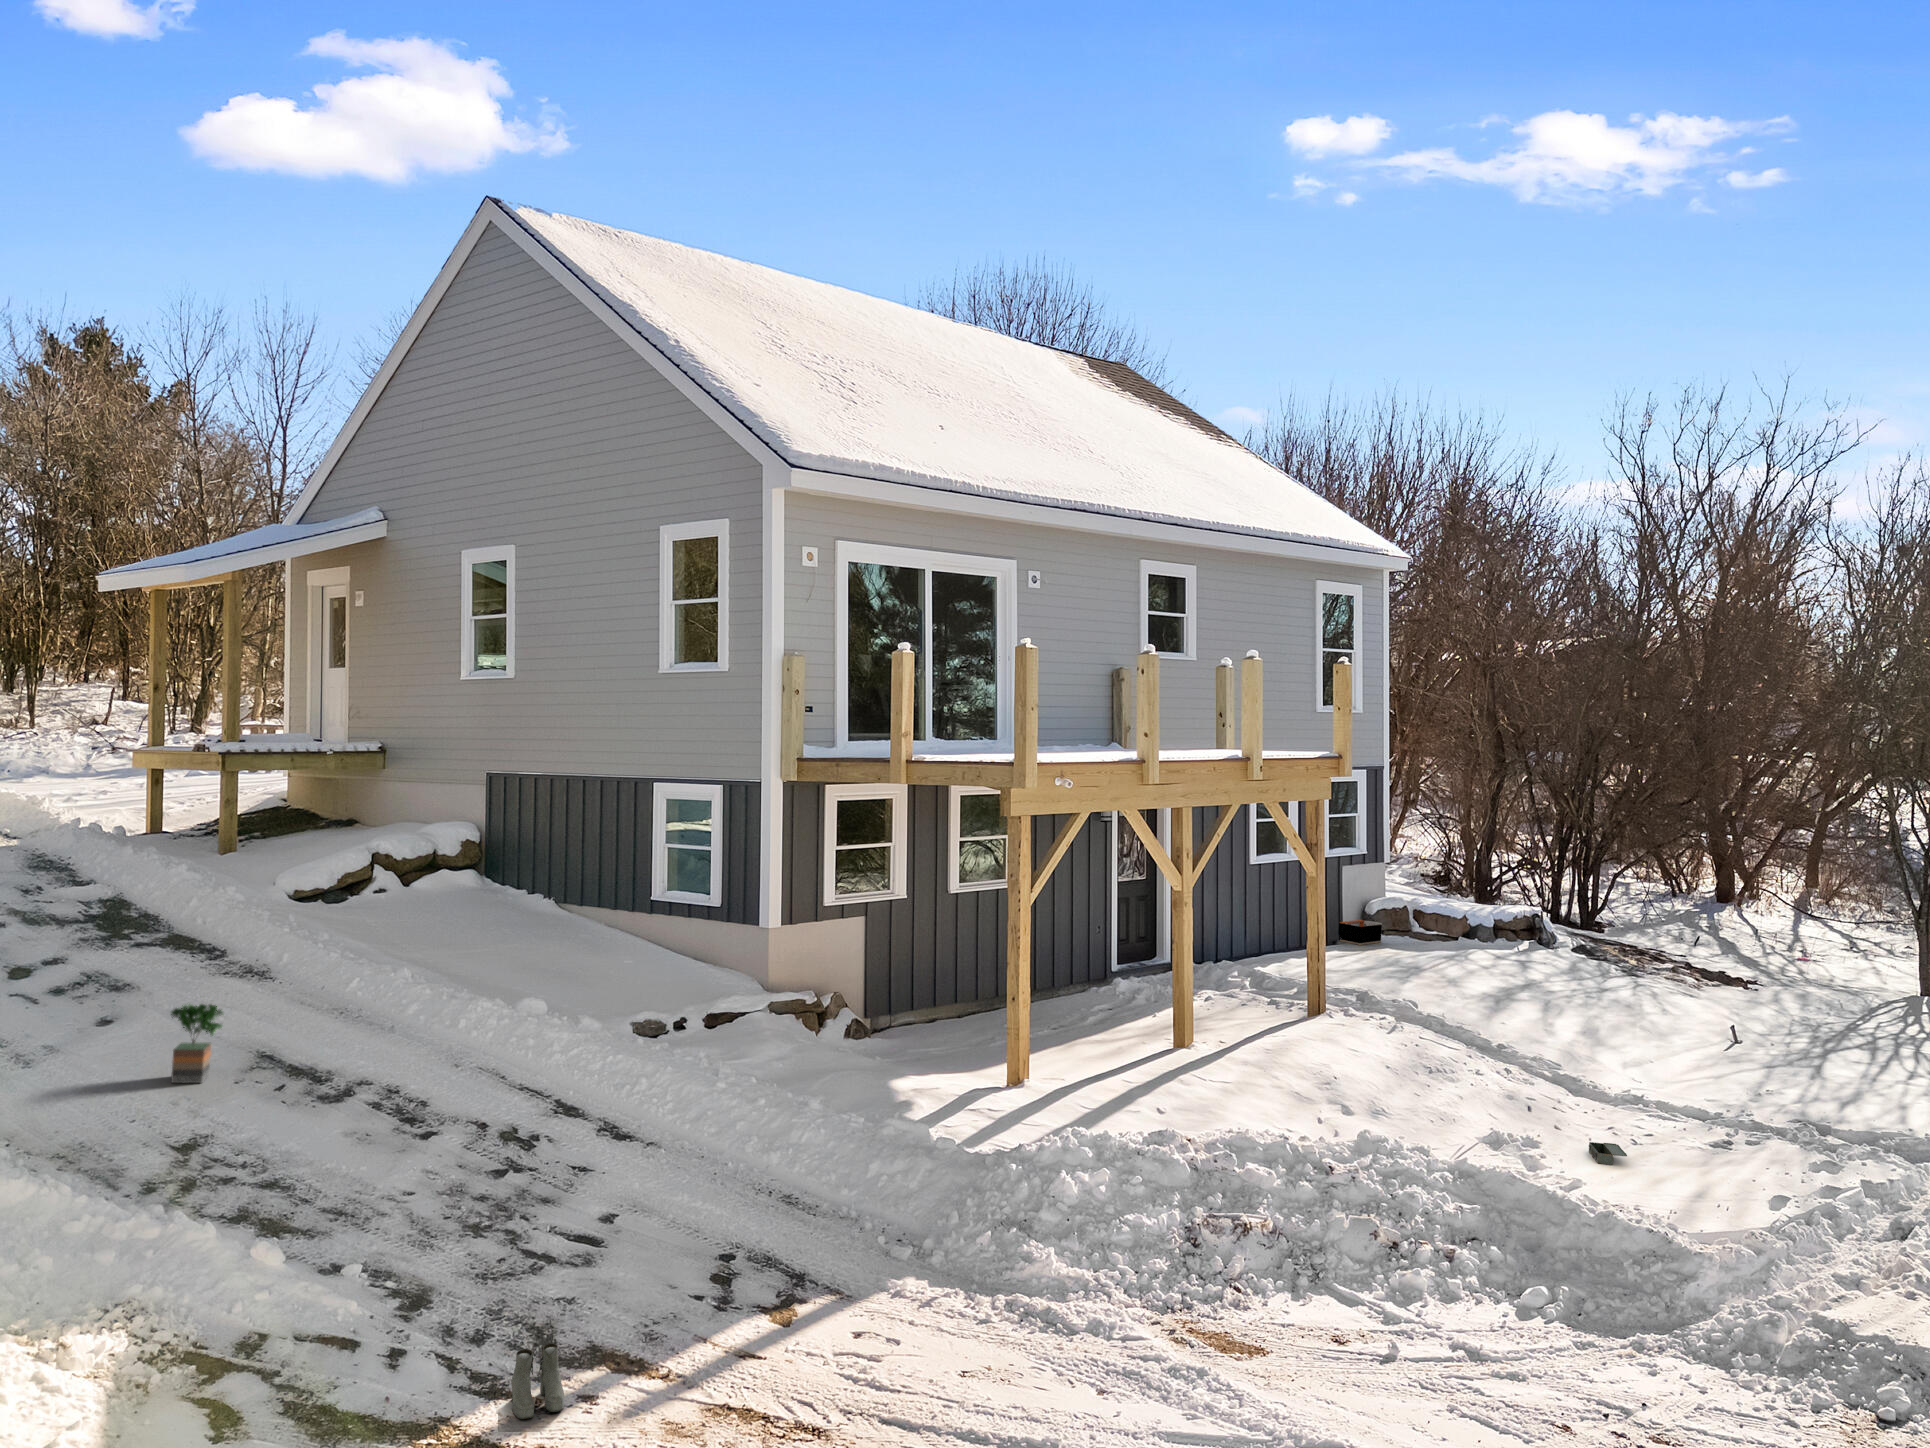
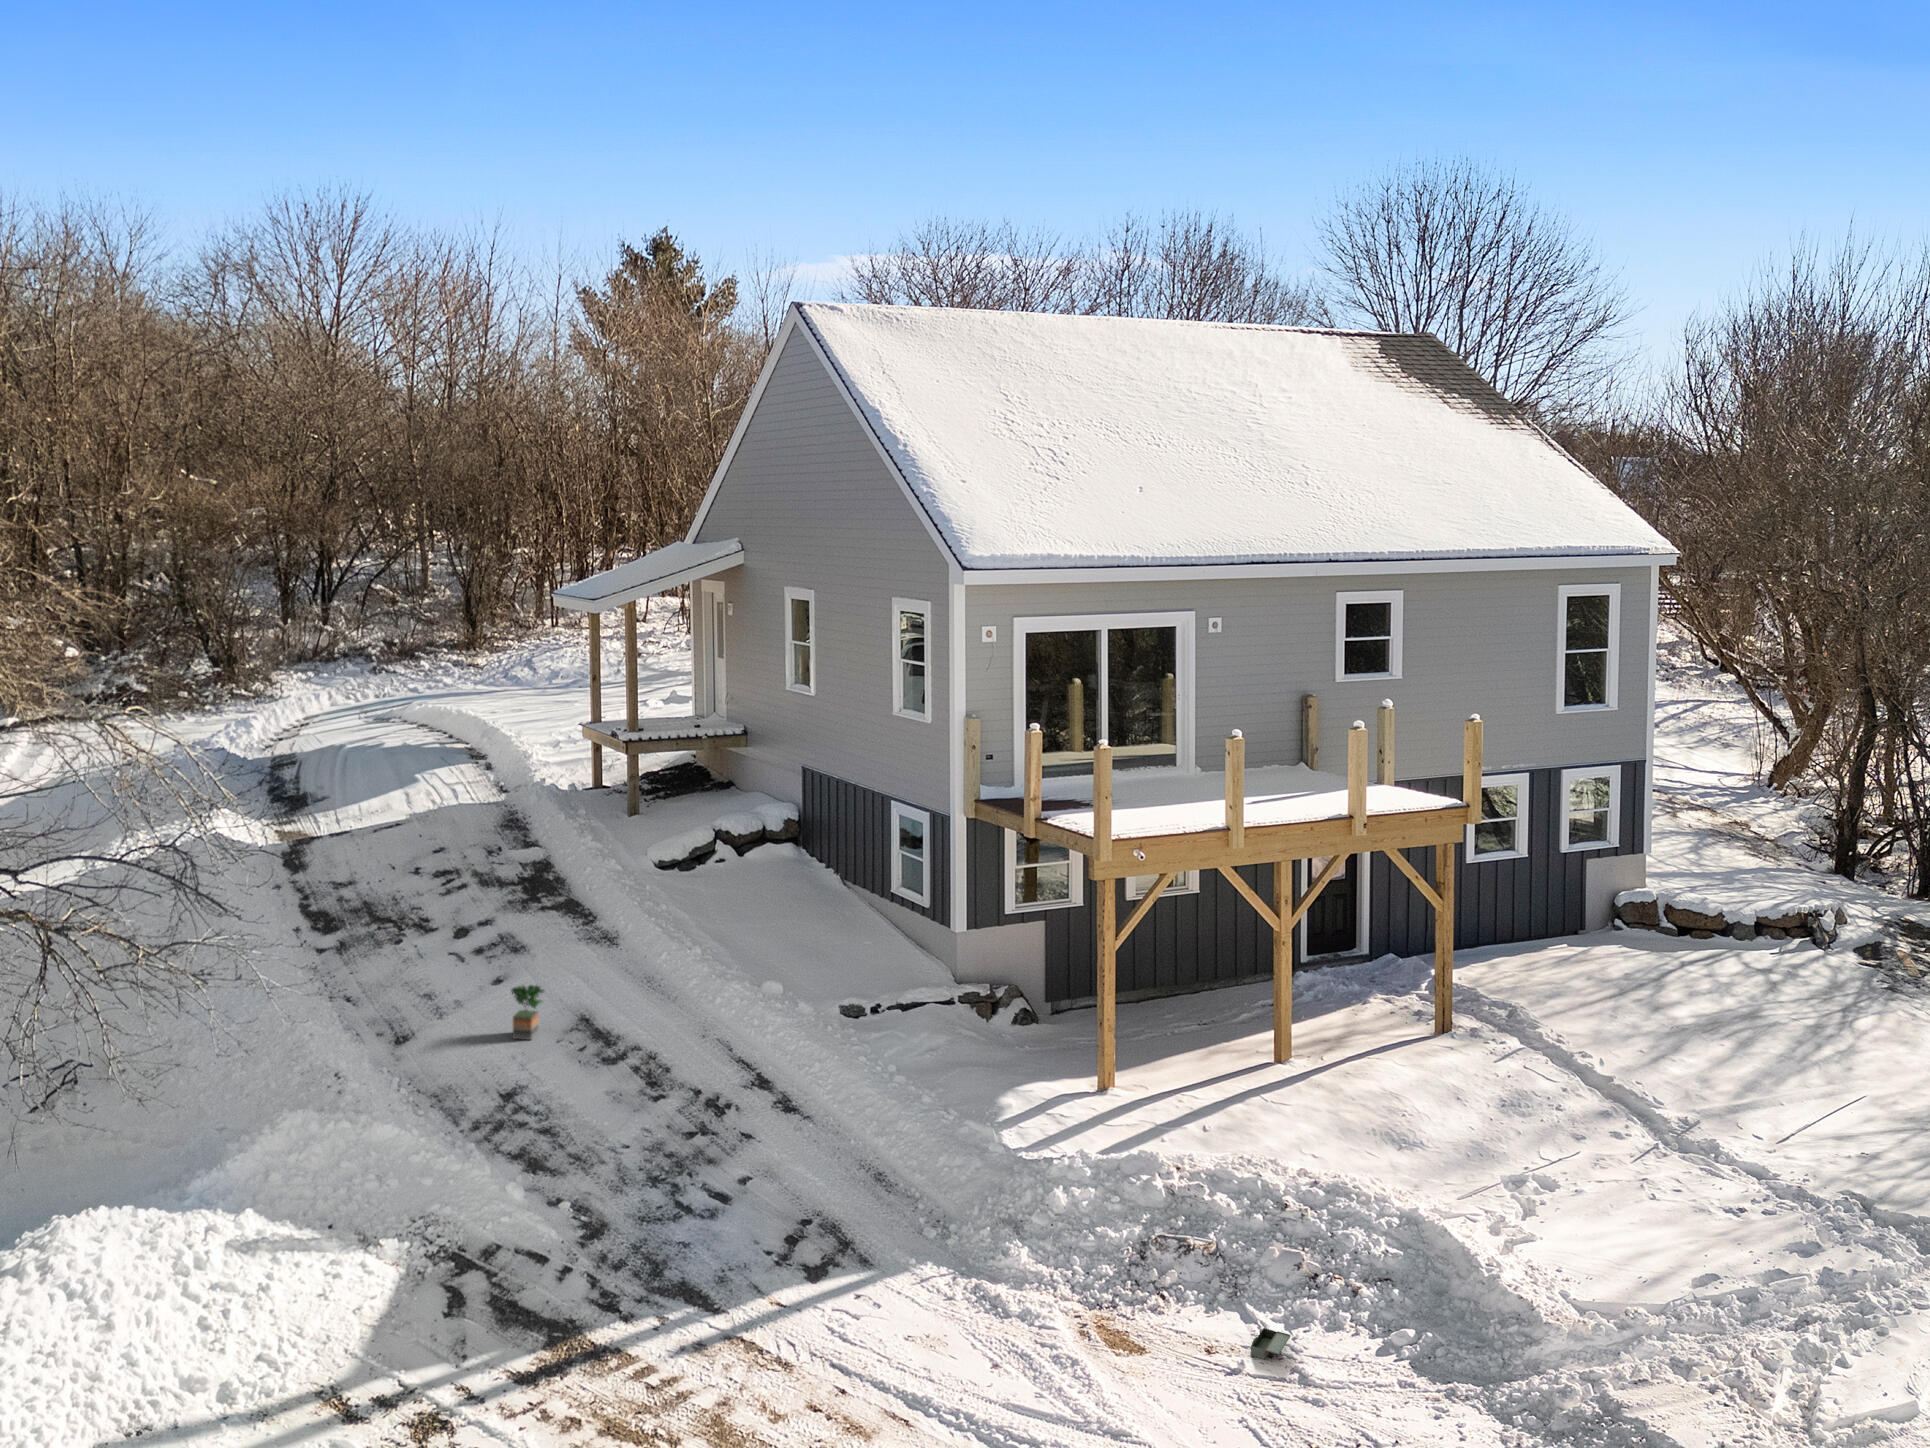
storage bin: present [1339,920,1382,945] -> none [1578,909,1628,937]
toolbox: present [1589,1142,1627,1165] -> present [1251,1328,1290,1360]
boots: present [511,1344,564,1419] -> none [618,1280,649,1326]

